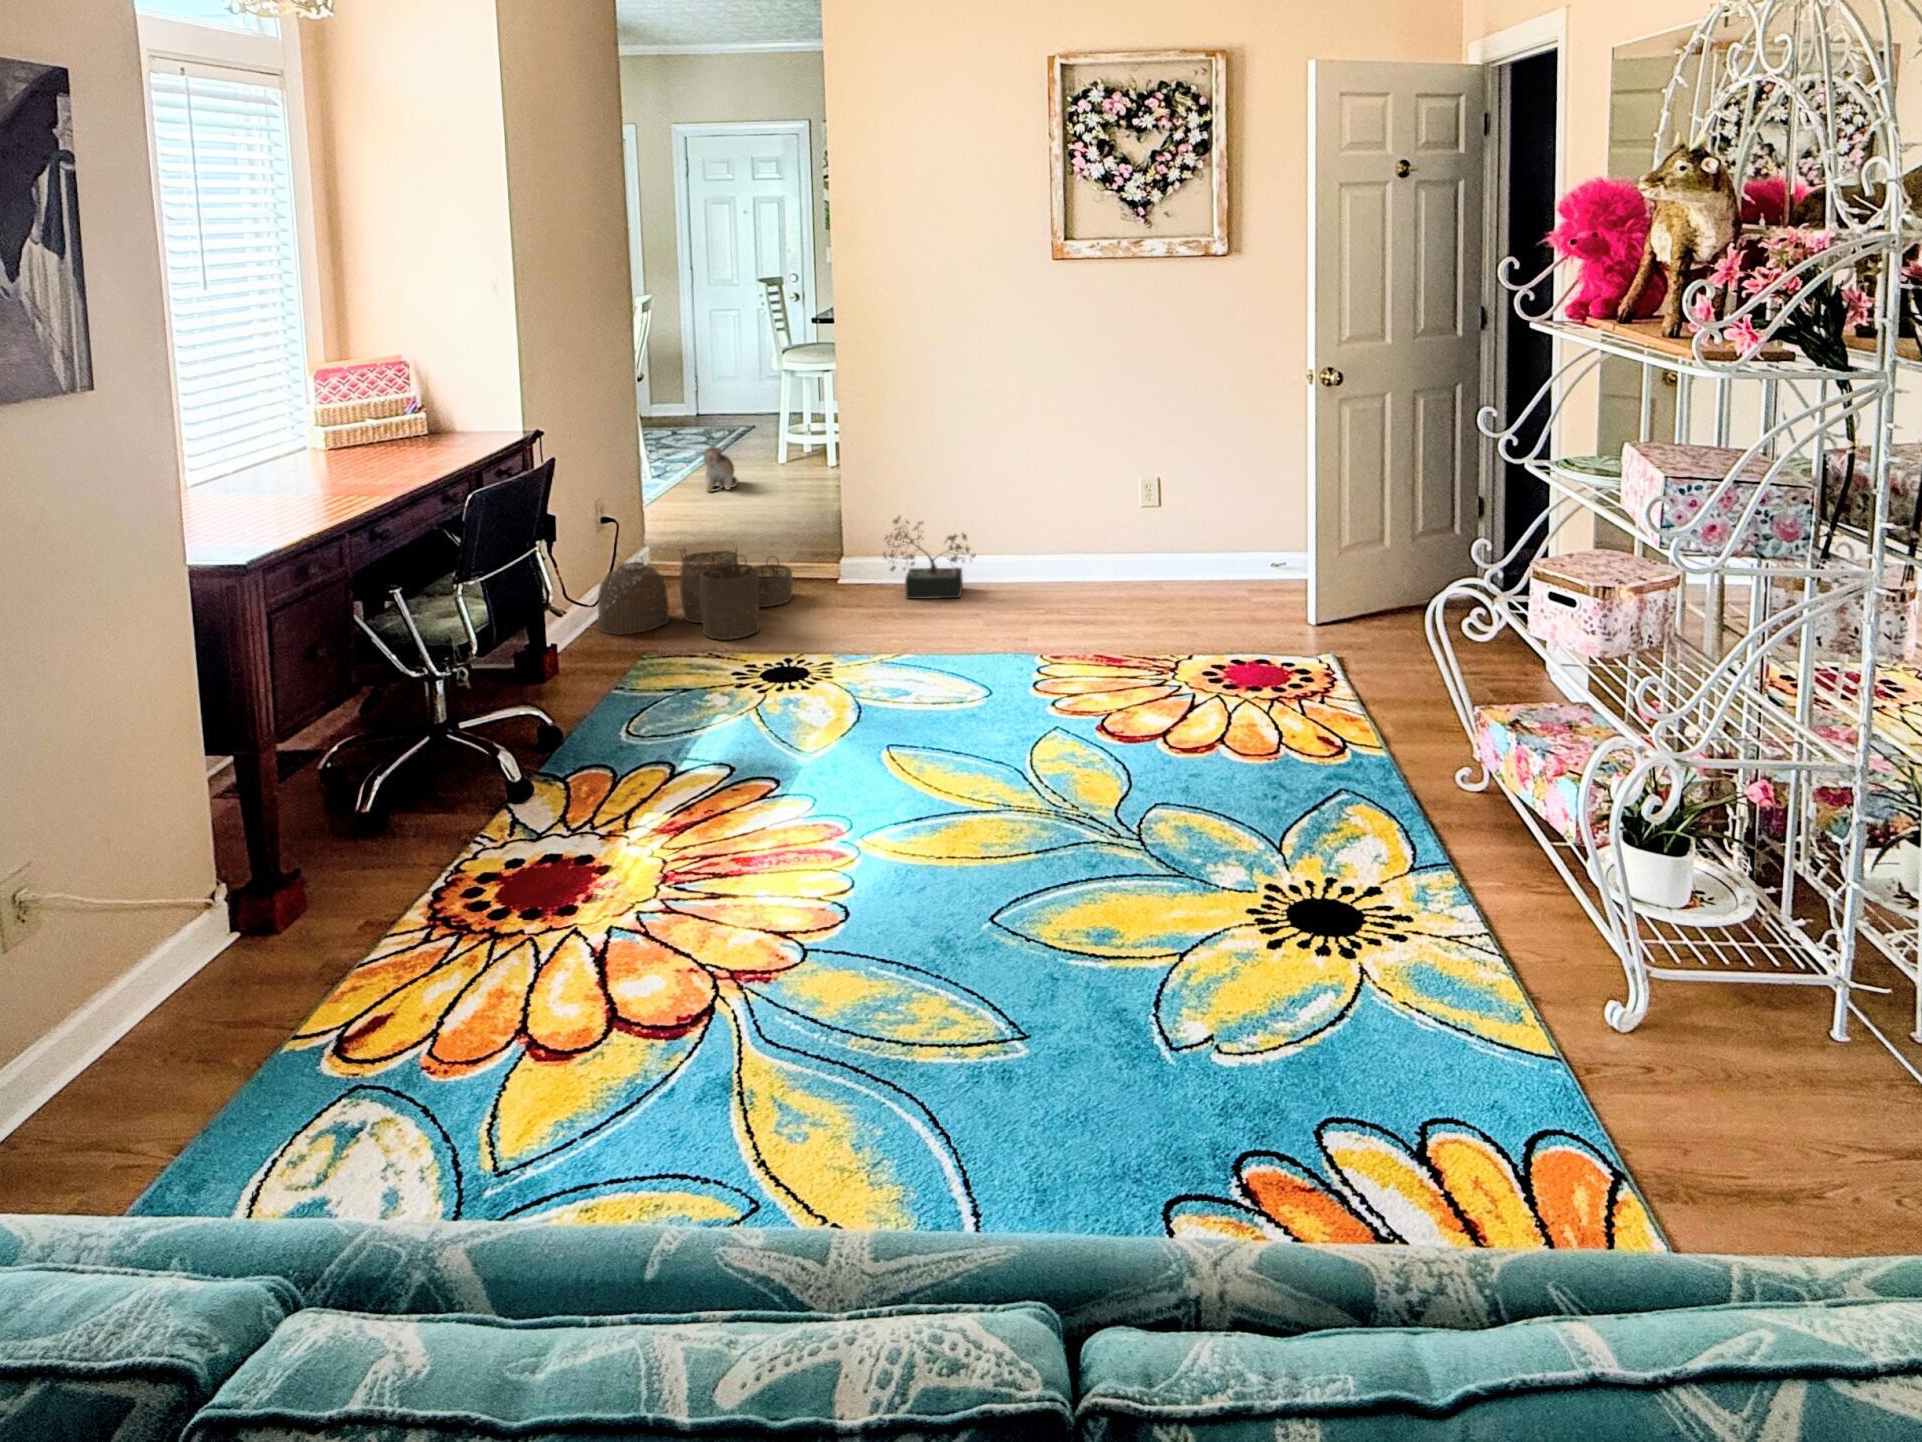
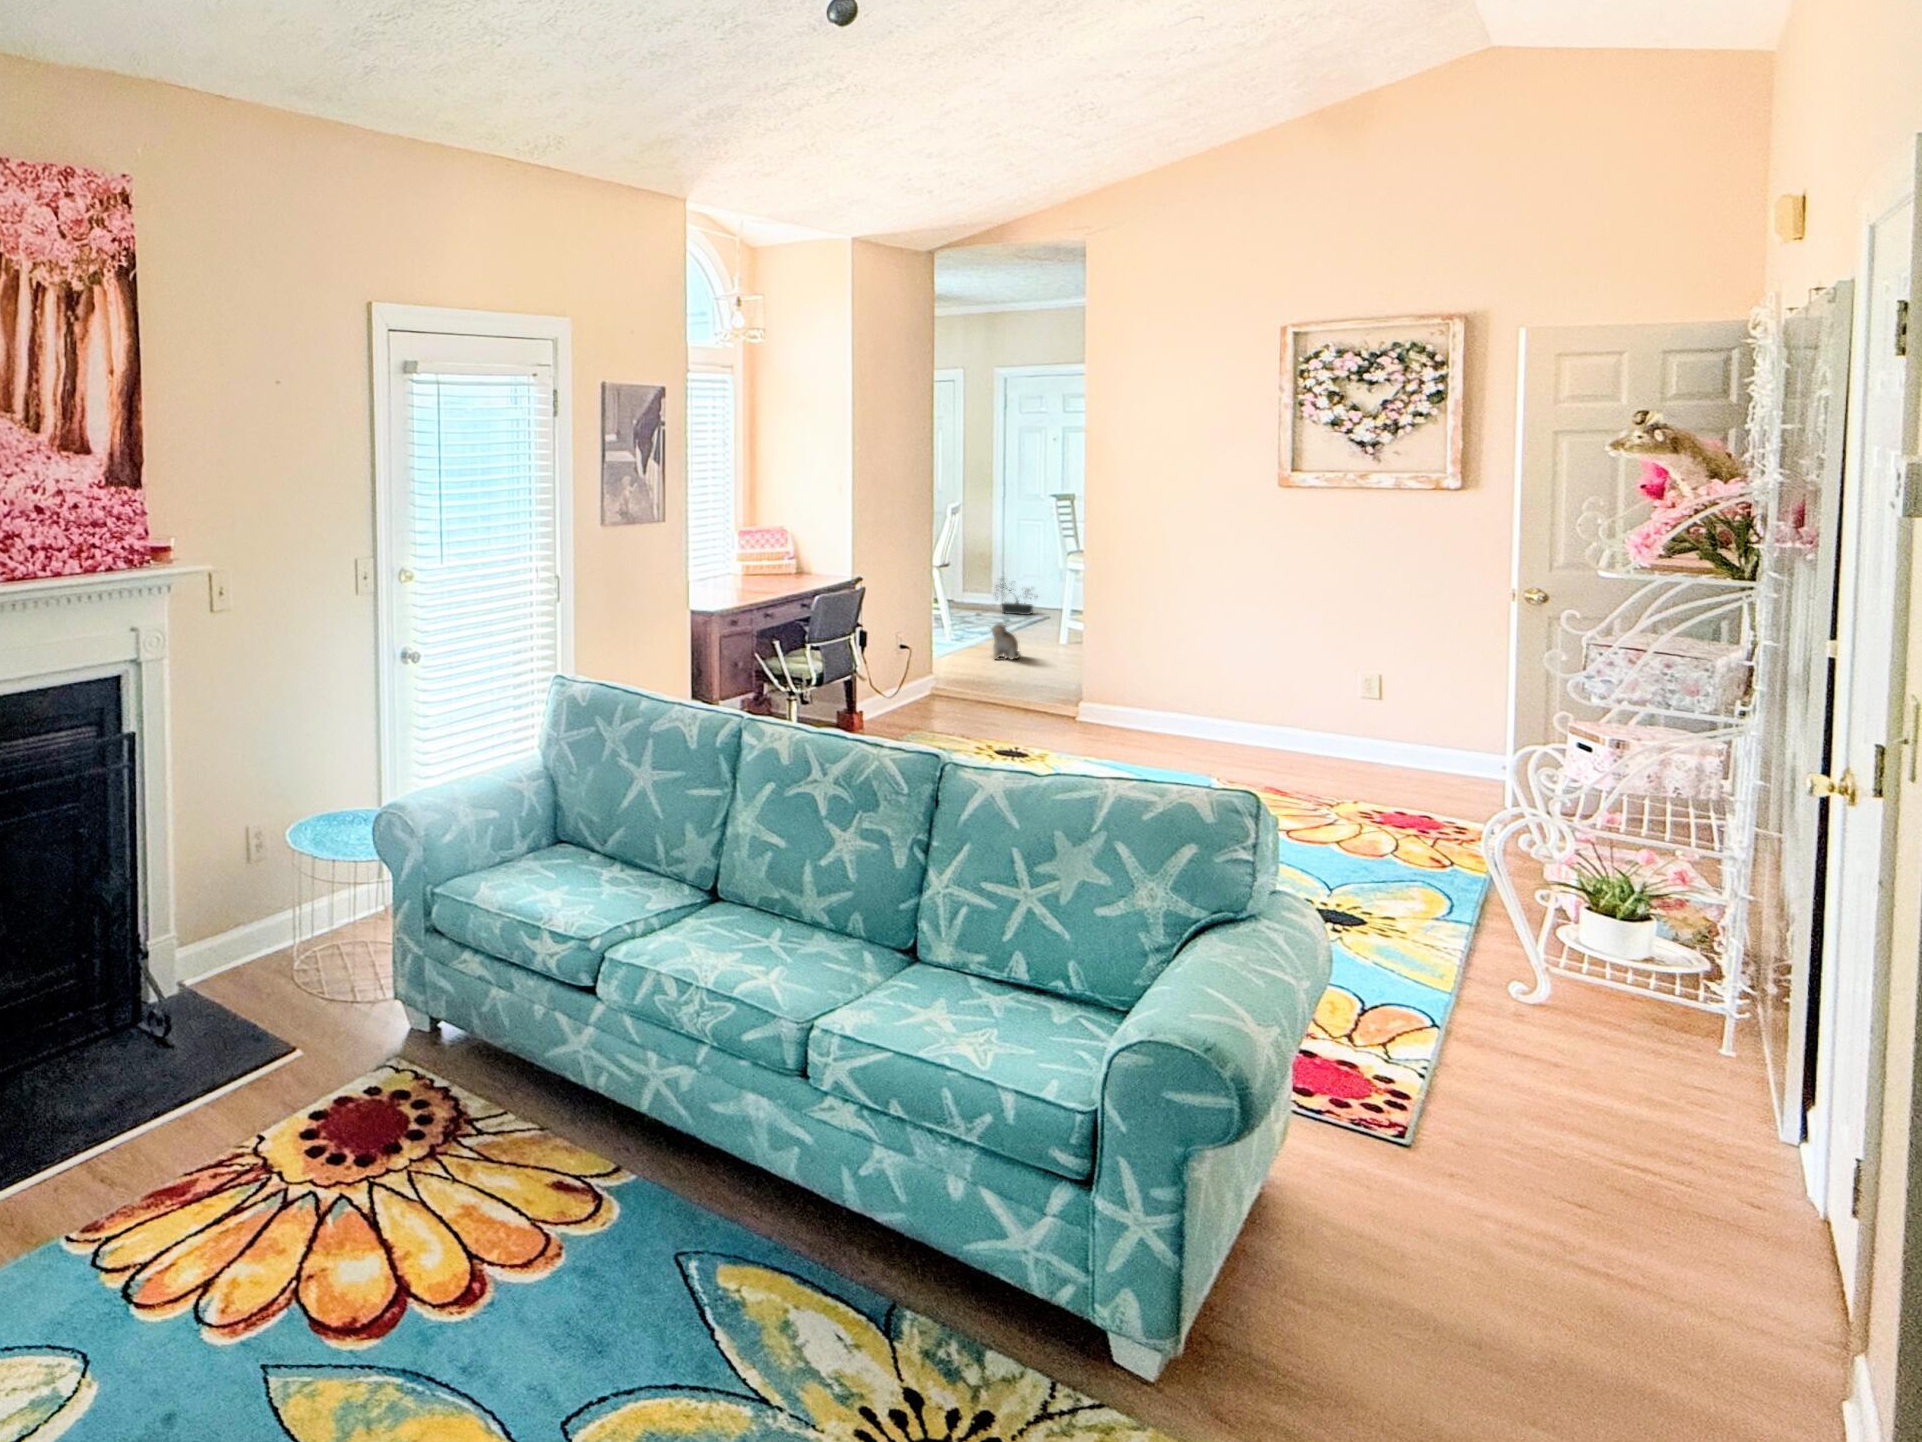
decorative plant: present [883,516,975,599] -> present [995,579,1038,615]
woven basket: present [598,548,793,640] -> none [893,674,1039,737]

